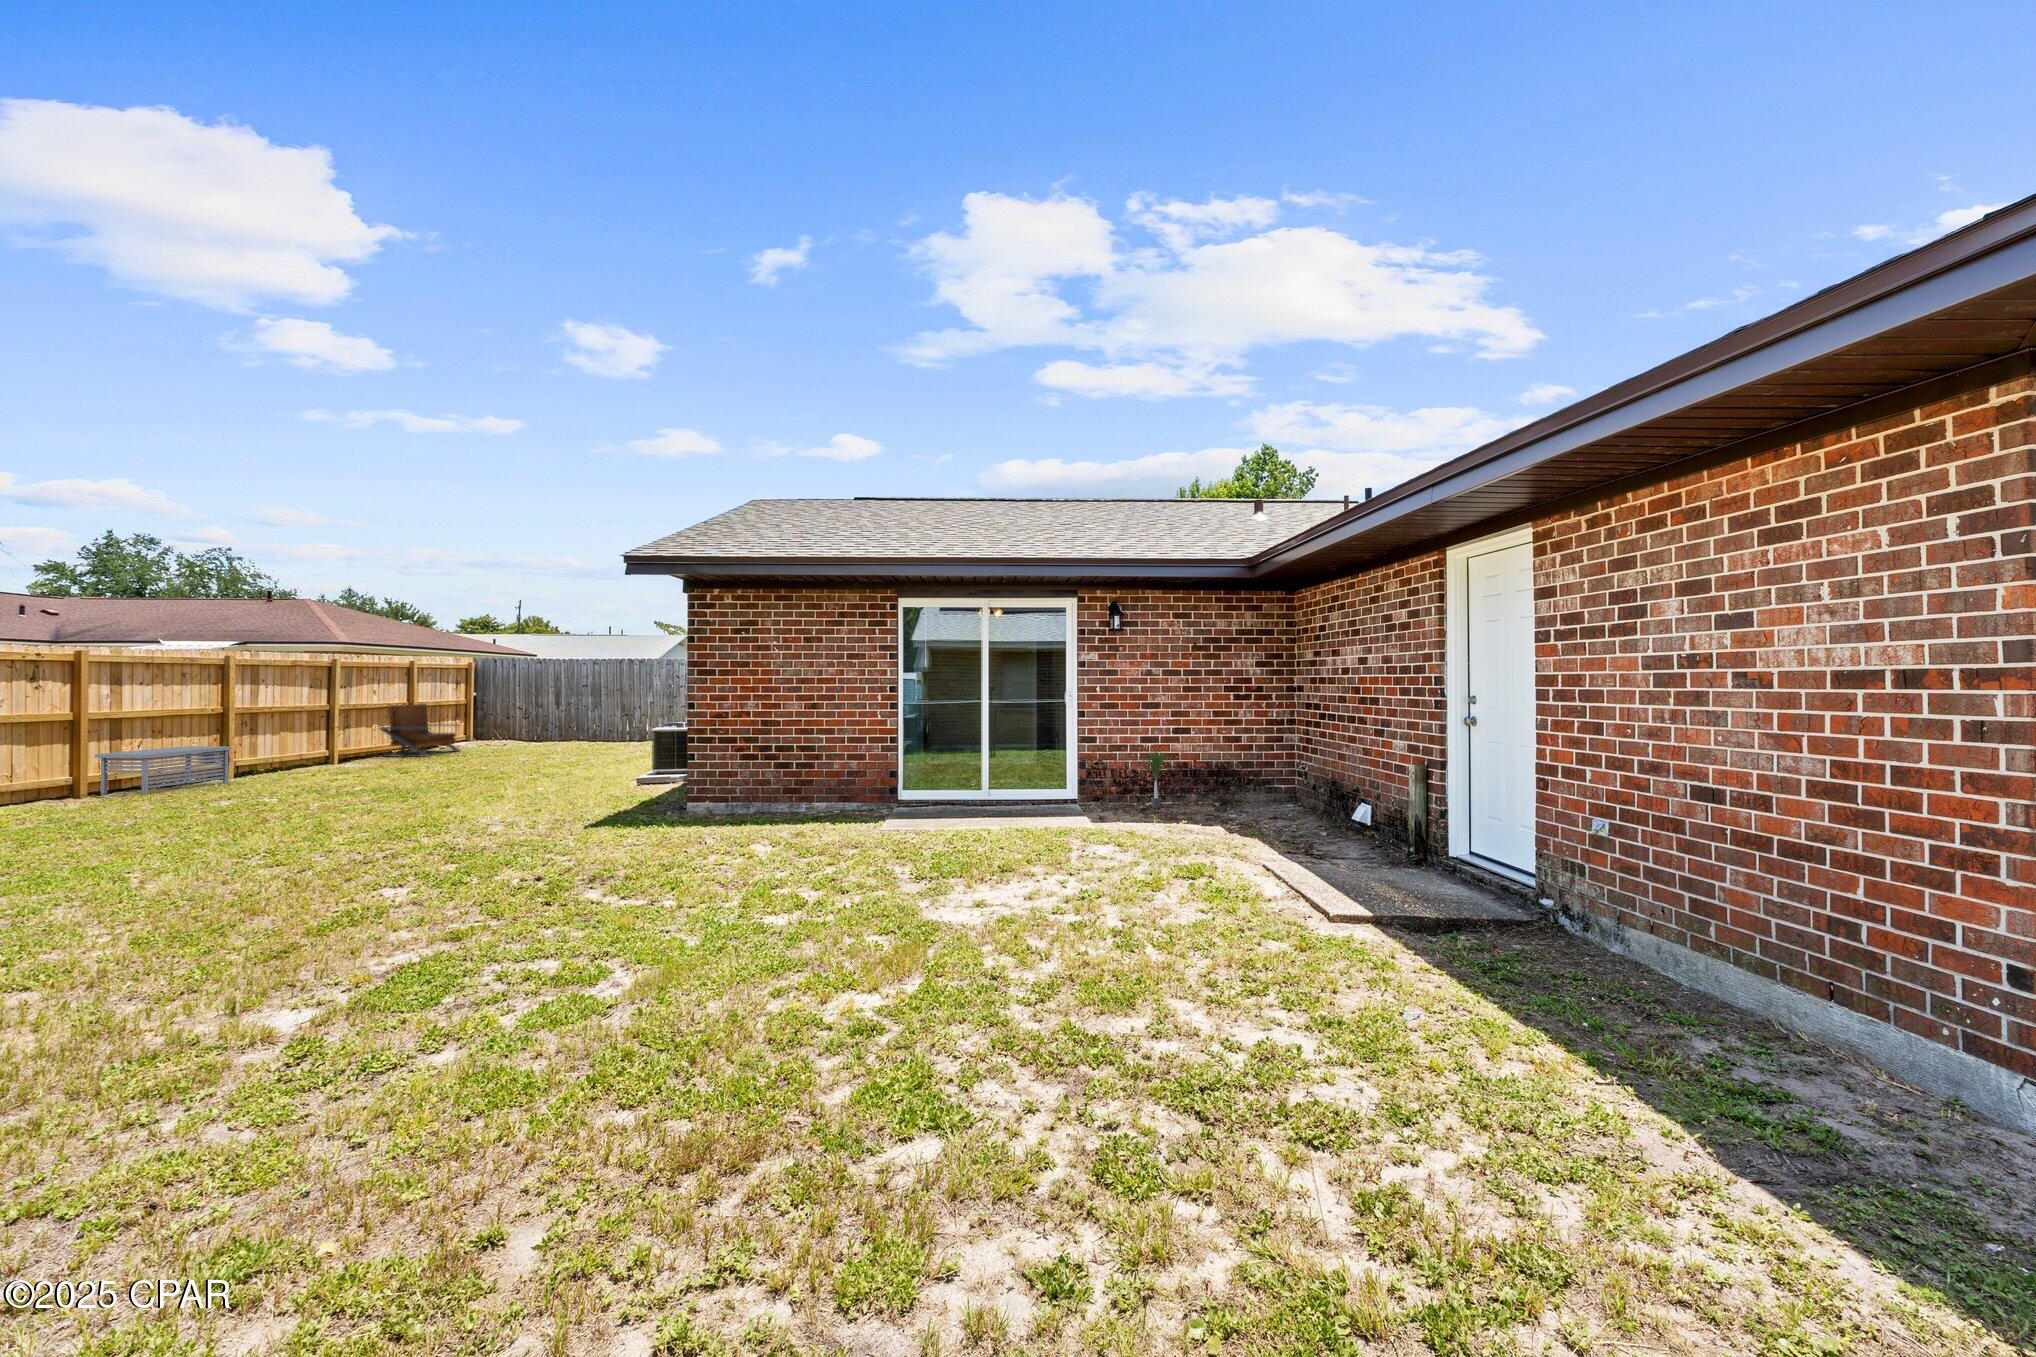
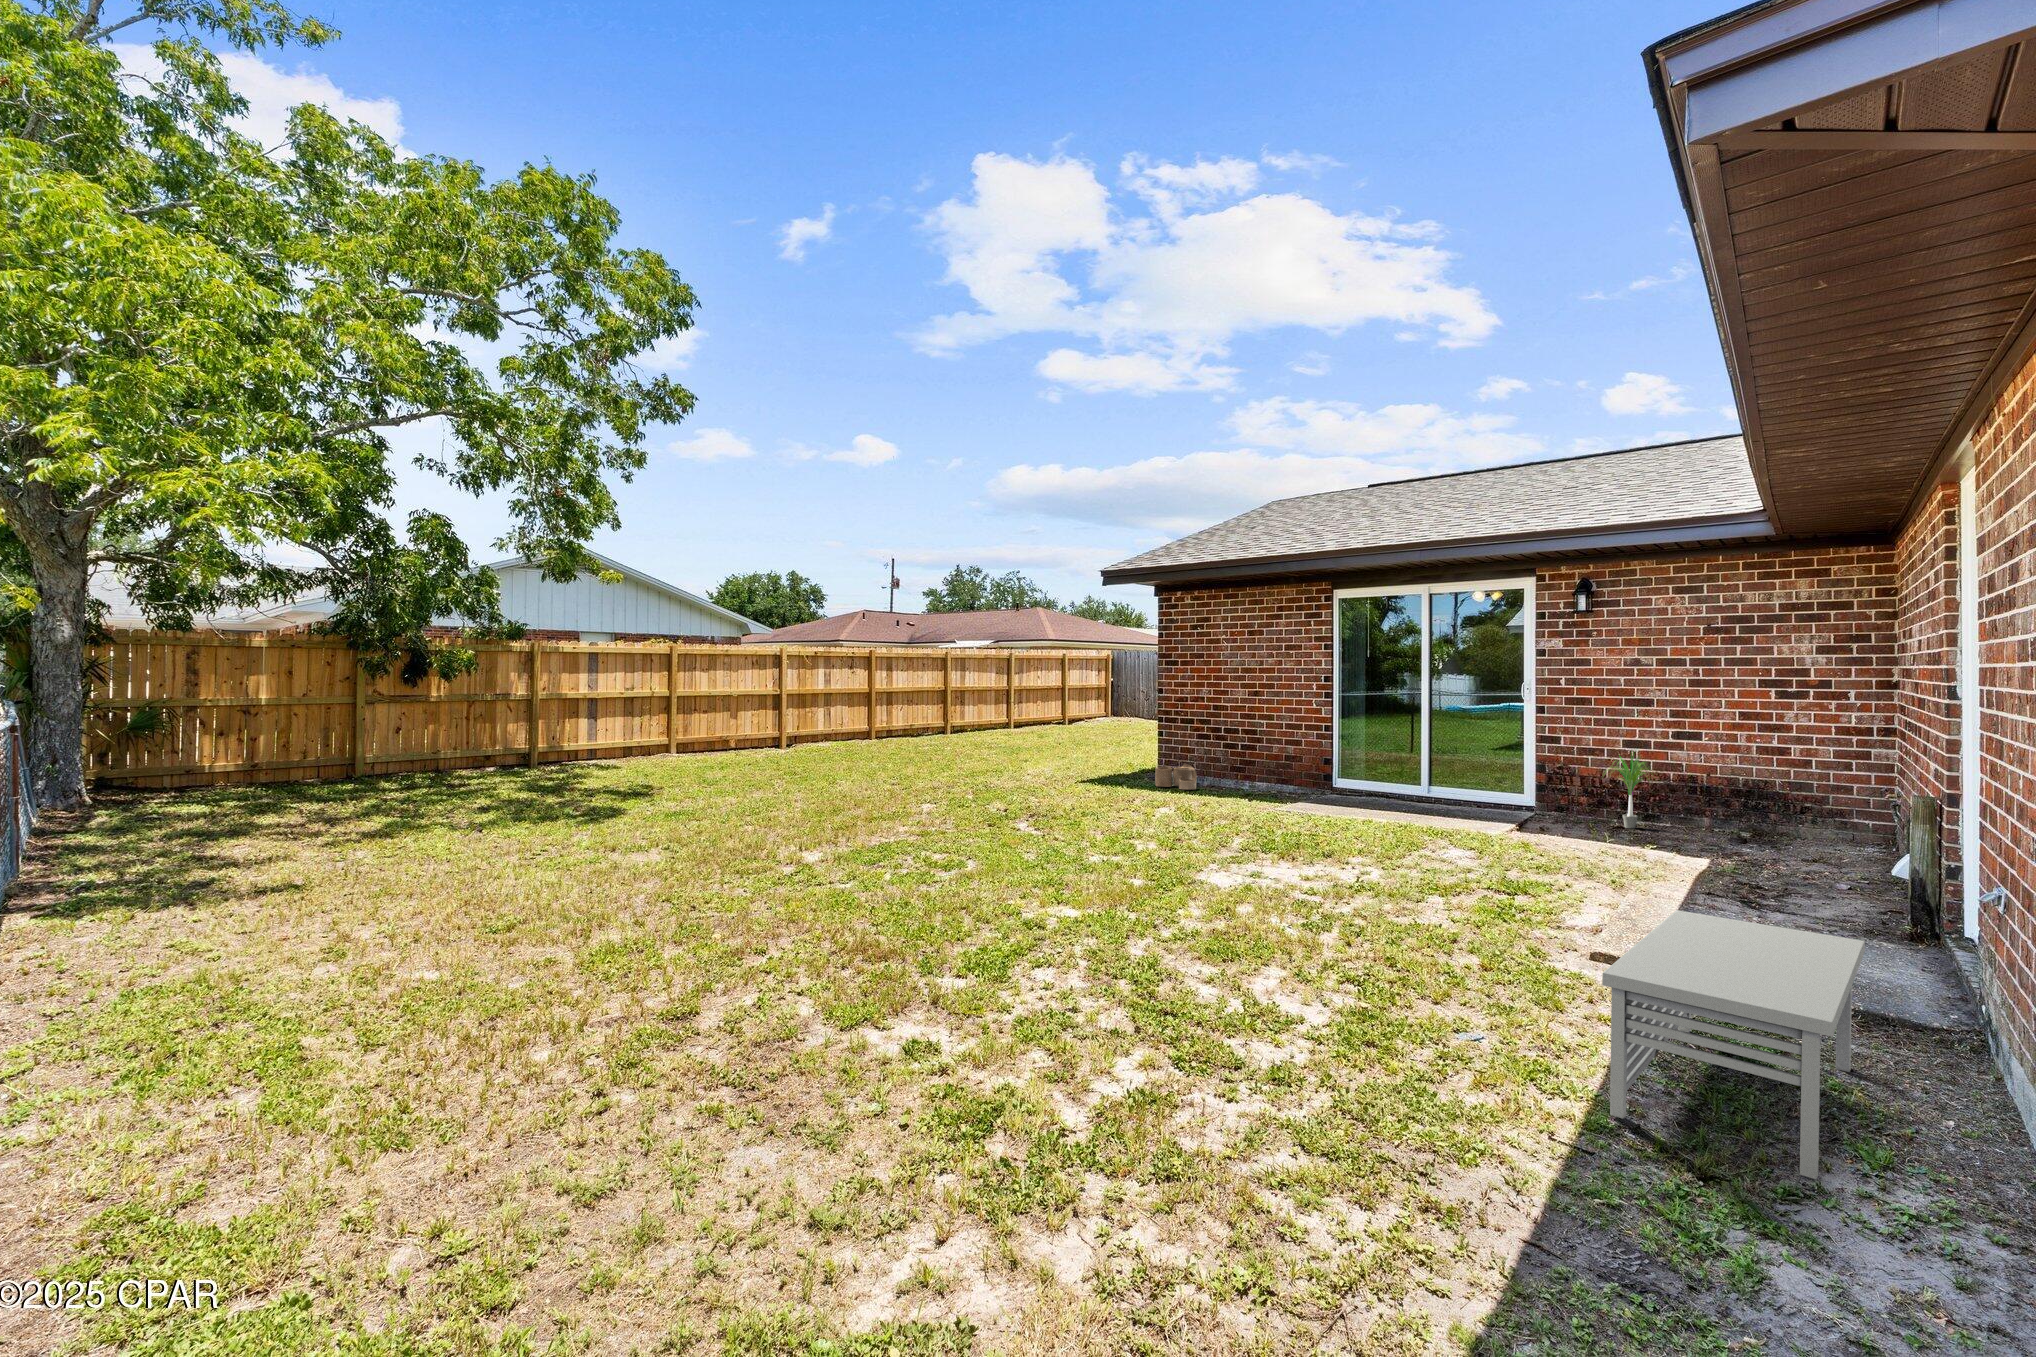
lounge chair: present [380,704,461,757] -> none [1038,687,1093,728]
storage bench: present [95,746,231,795] -> present [1602,910,1865,1179]
woven basket: none [701,789,756,819] -> present [1155,765,1197,790]

